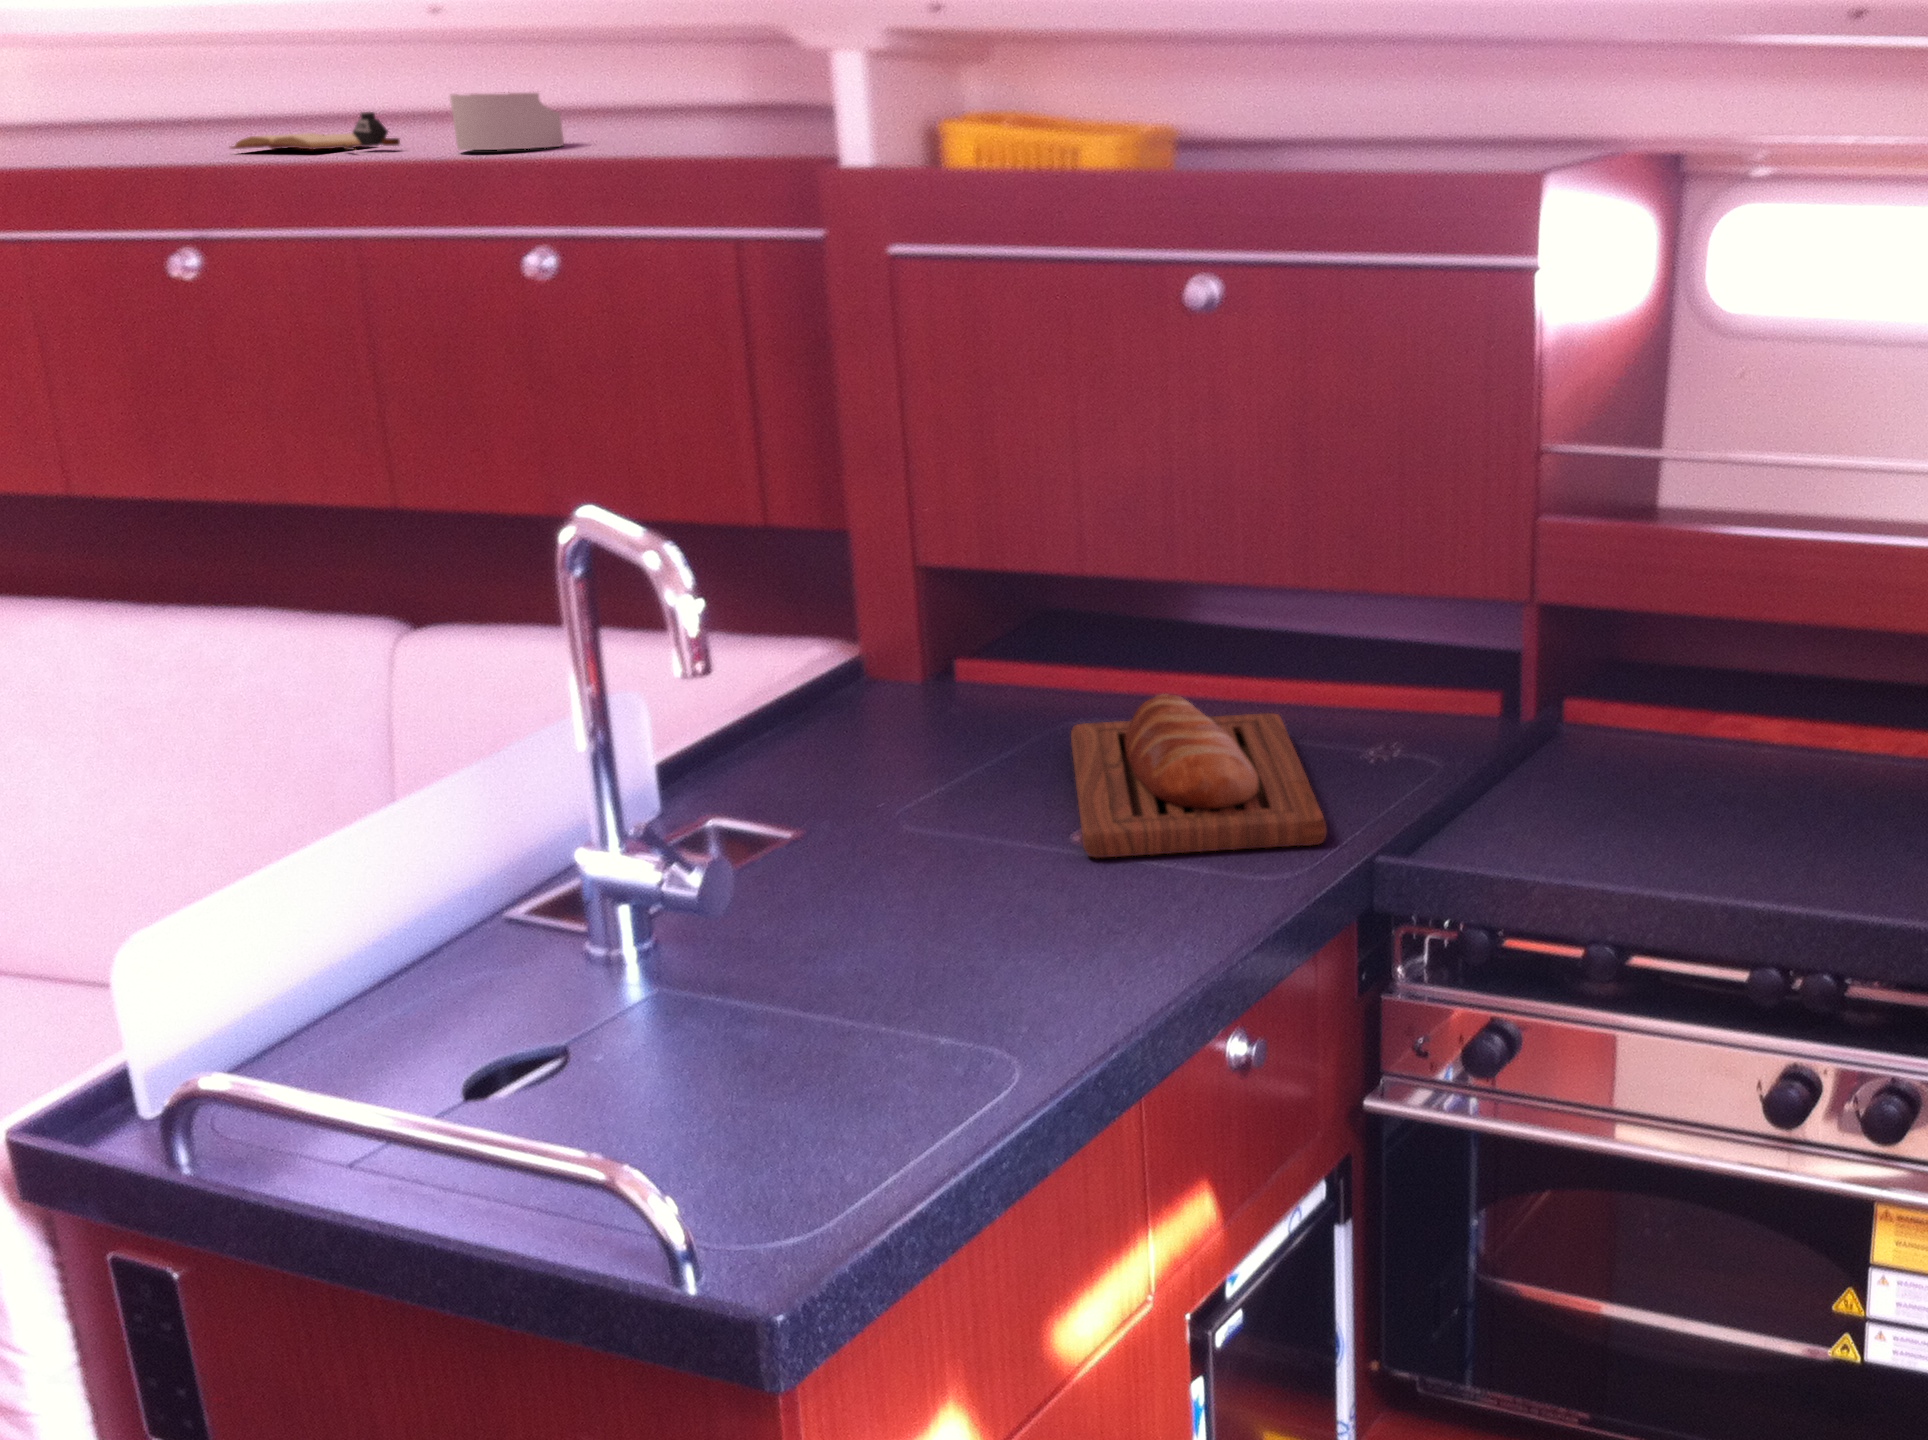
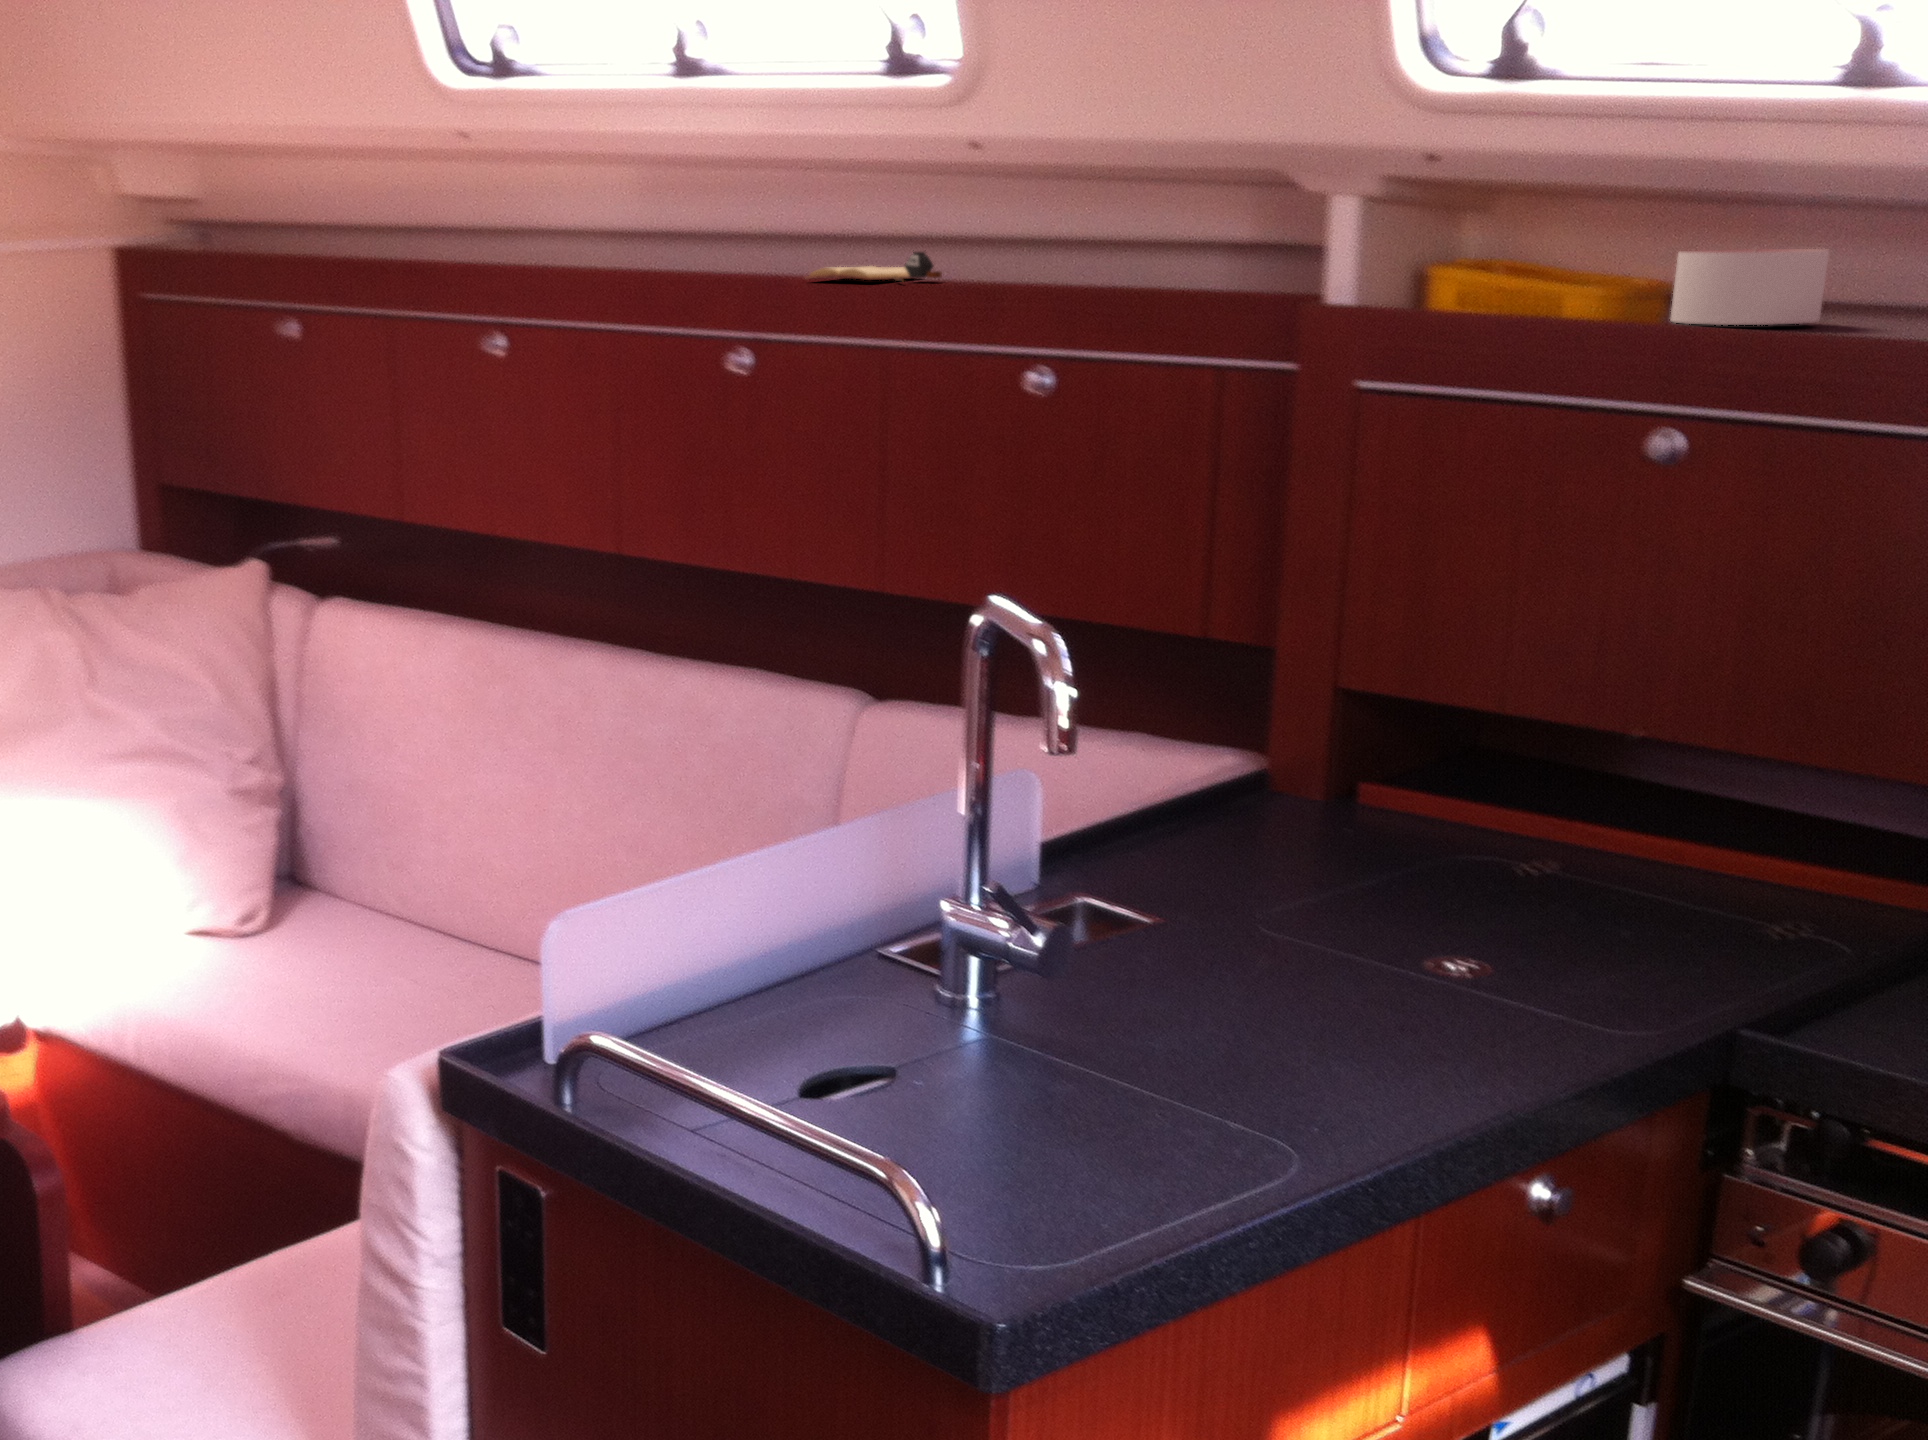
candle: present [450,92,564,150] -> present [1671,246,1829,325]
bread loaf: present [1071,694,1327,858] -> none [1426,837,1693,1008]

